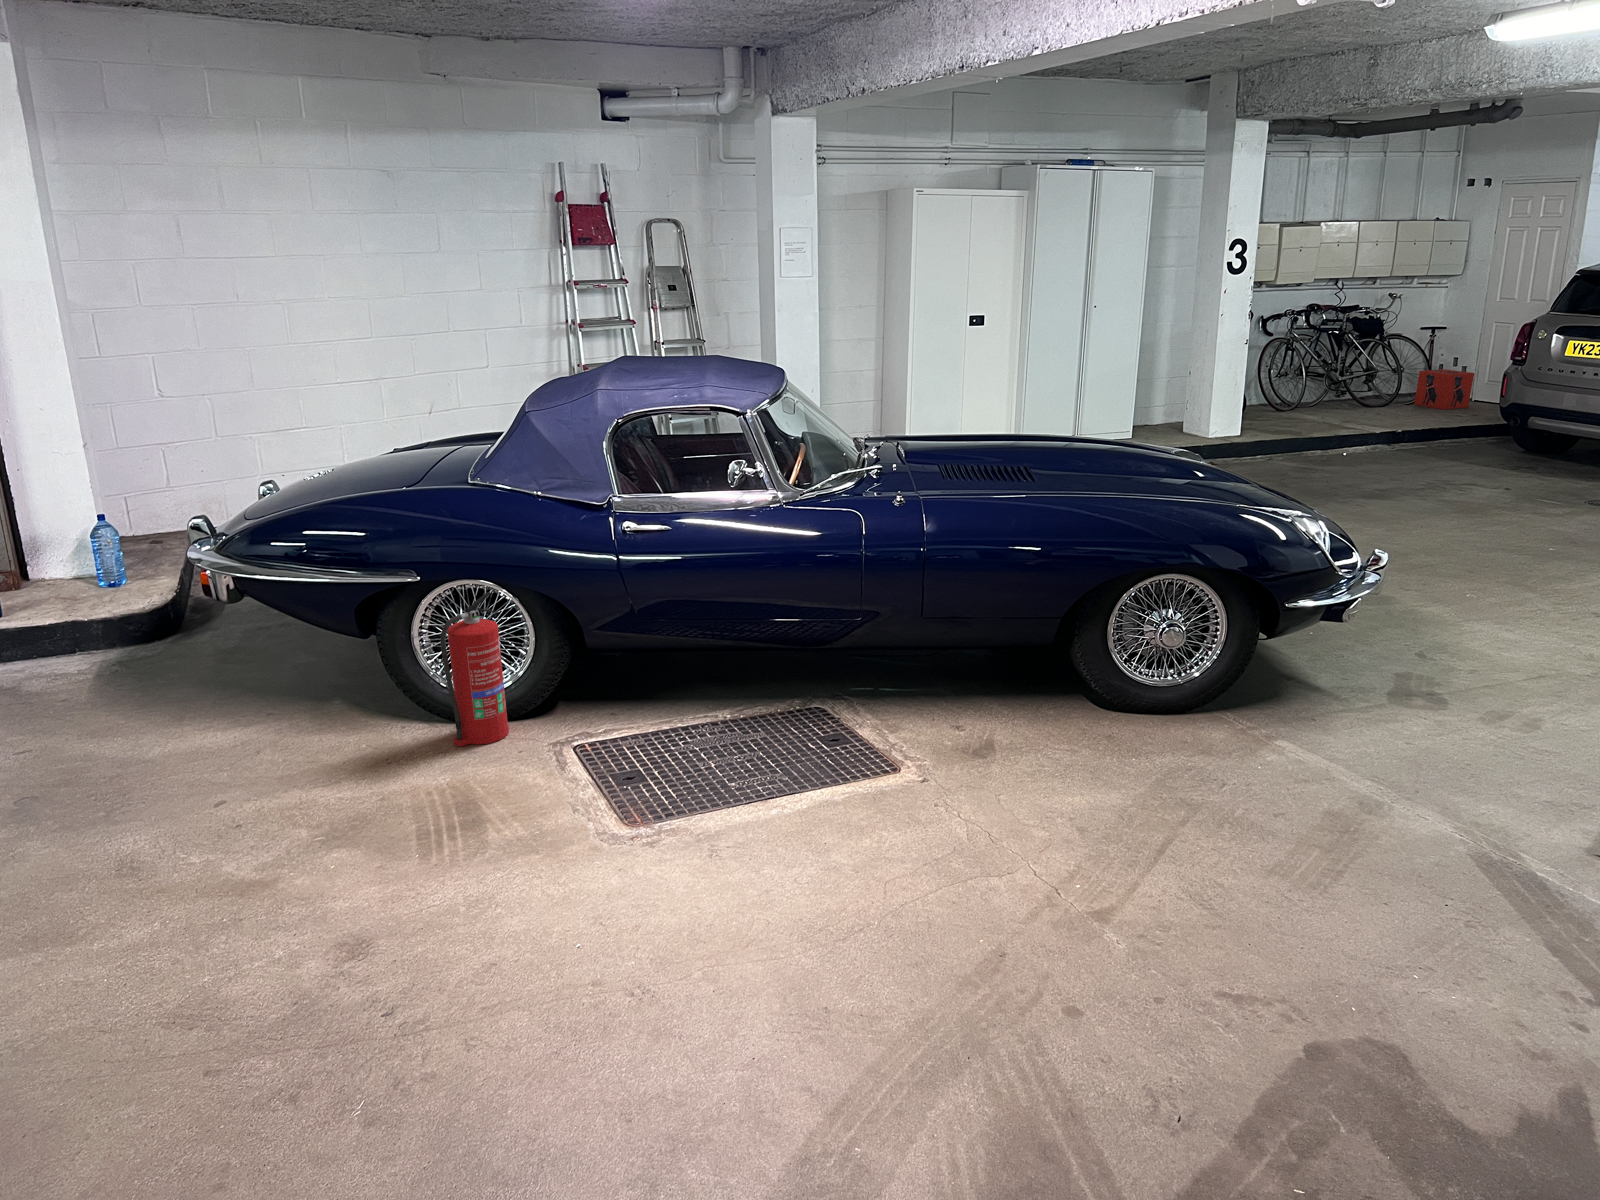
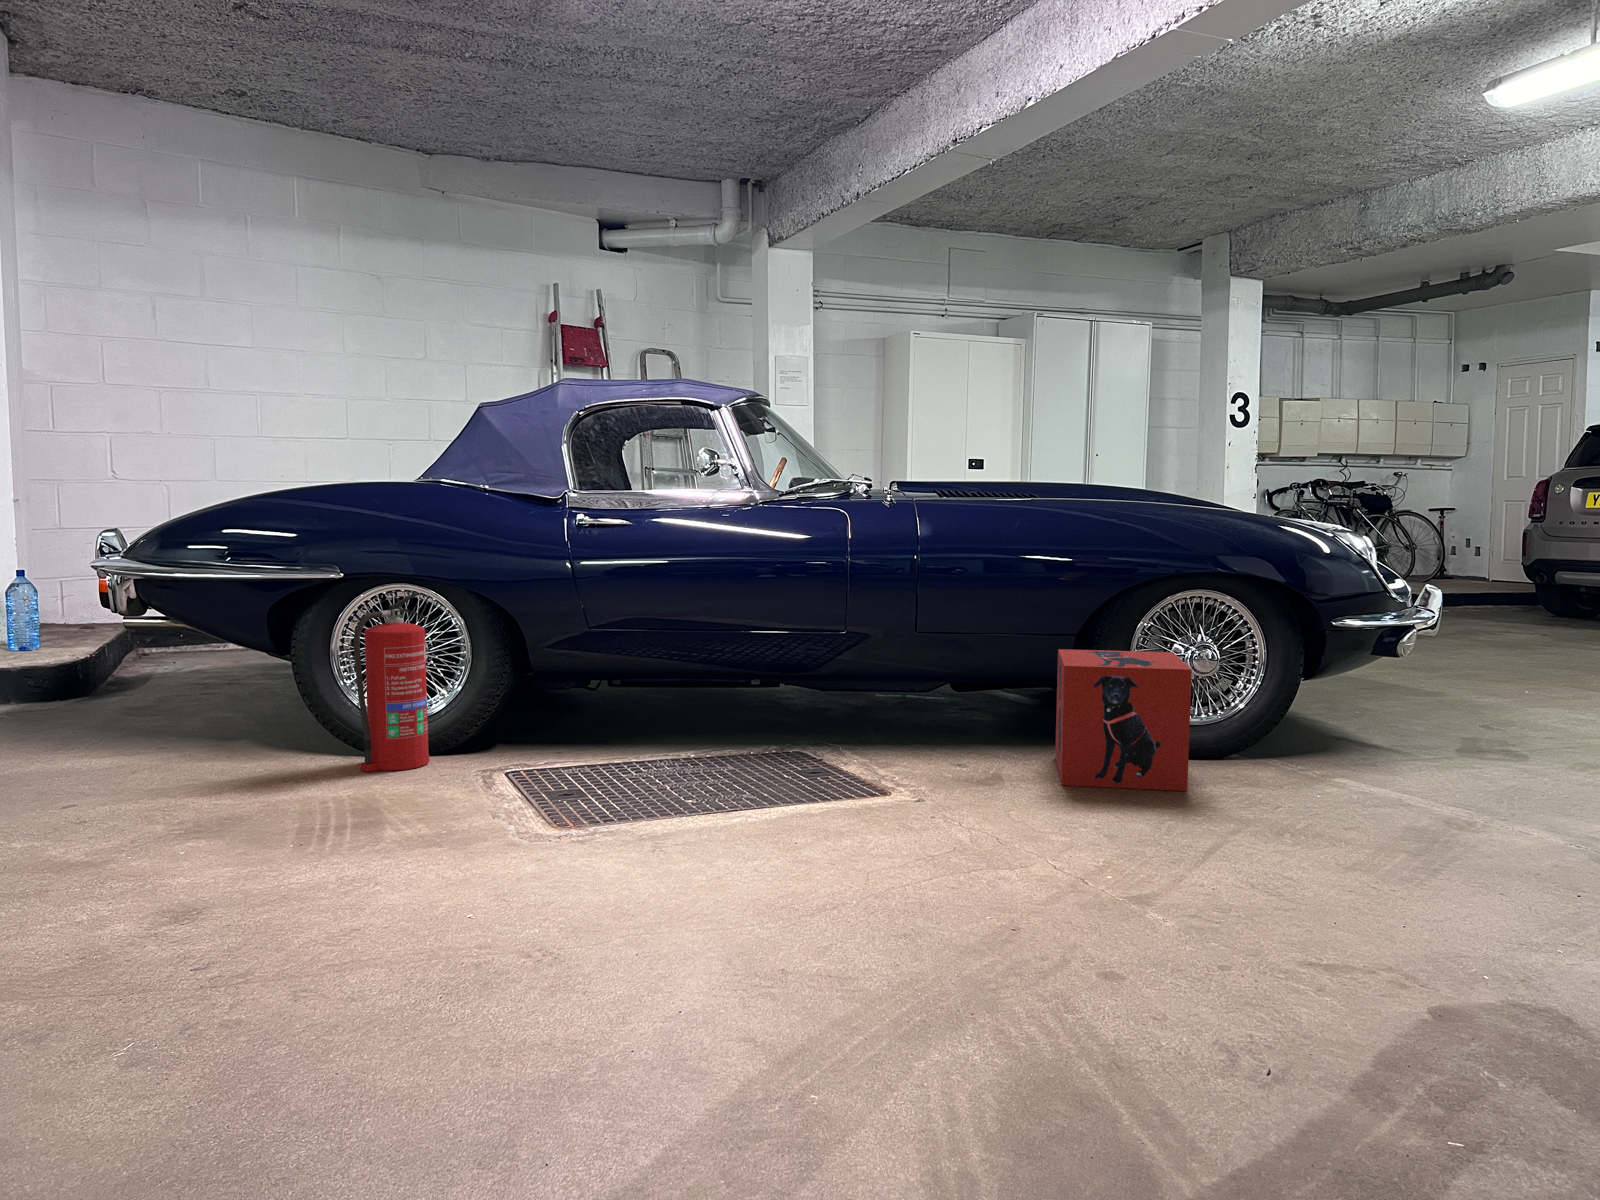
storage box: present [1414,369,1474,409] -> present [1055,649,1192,791]

